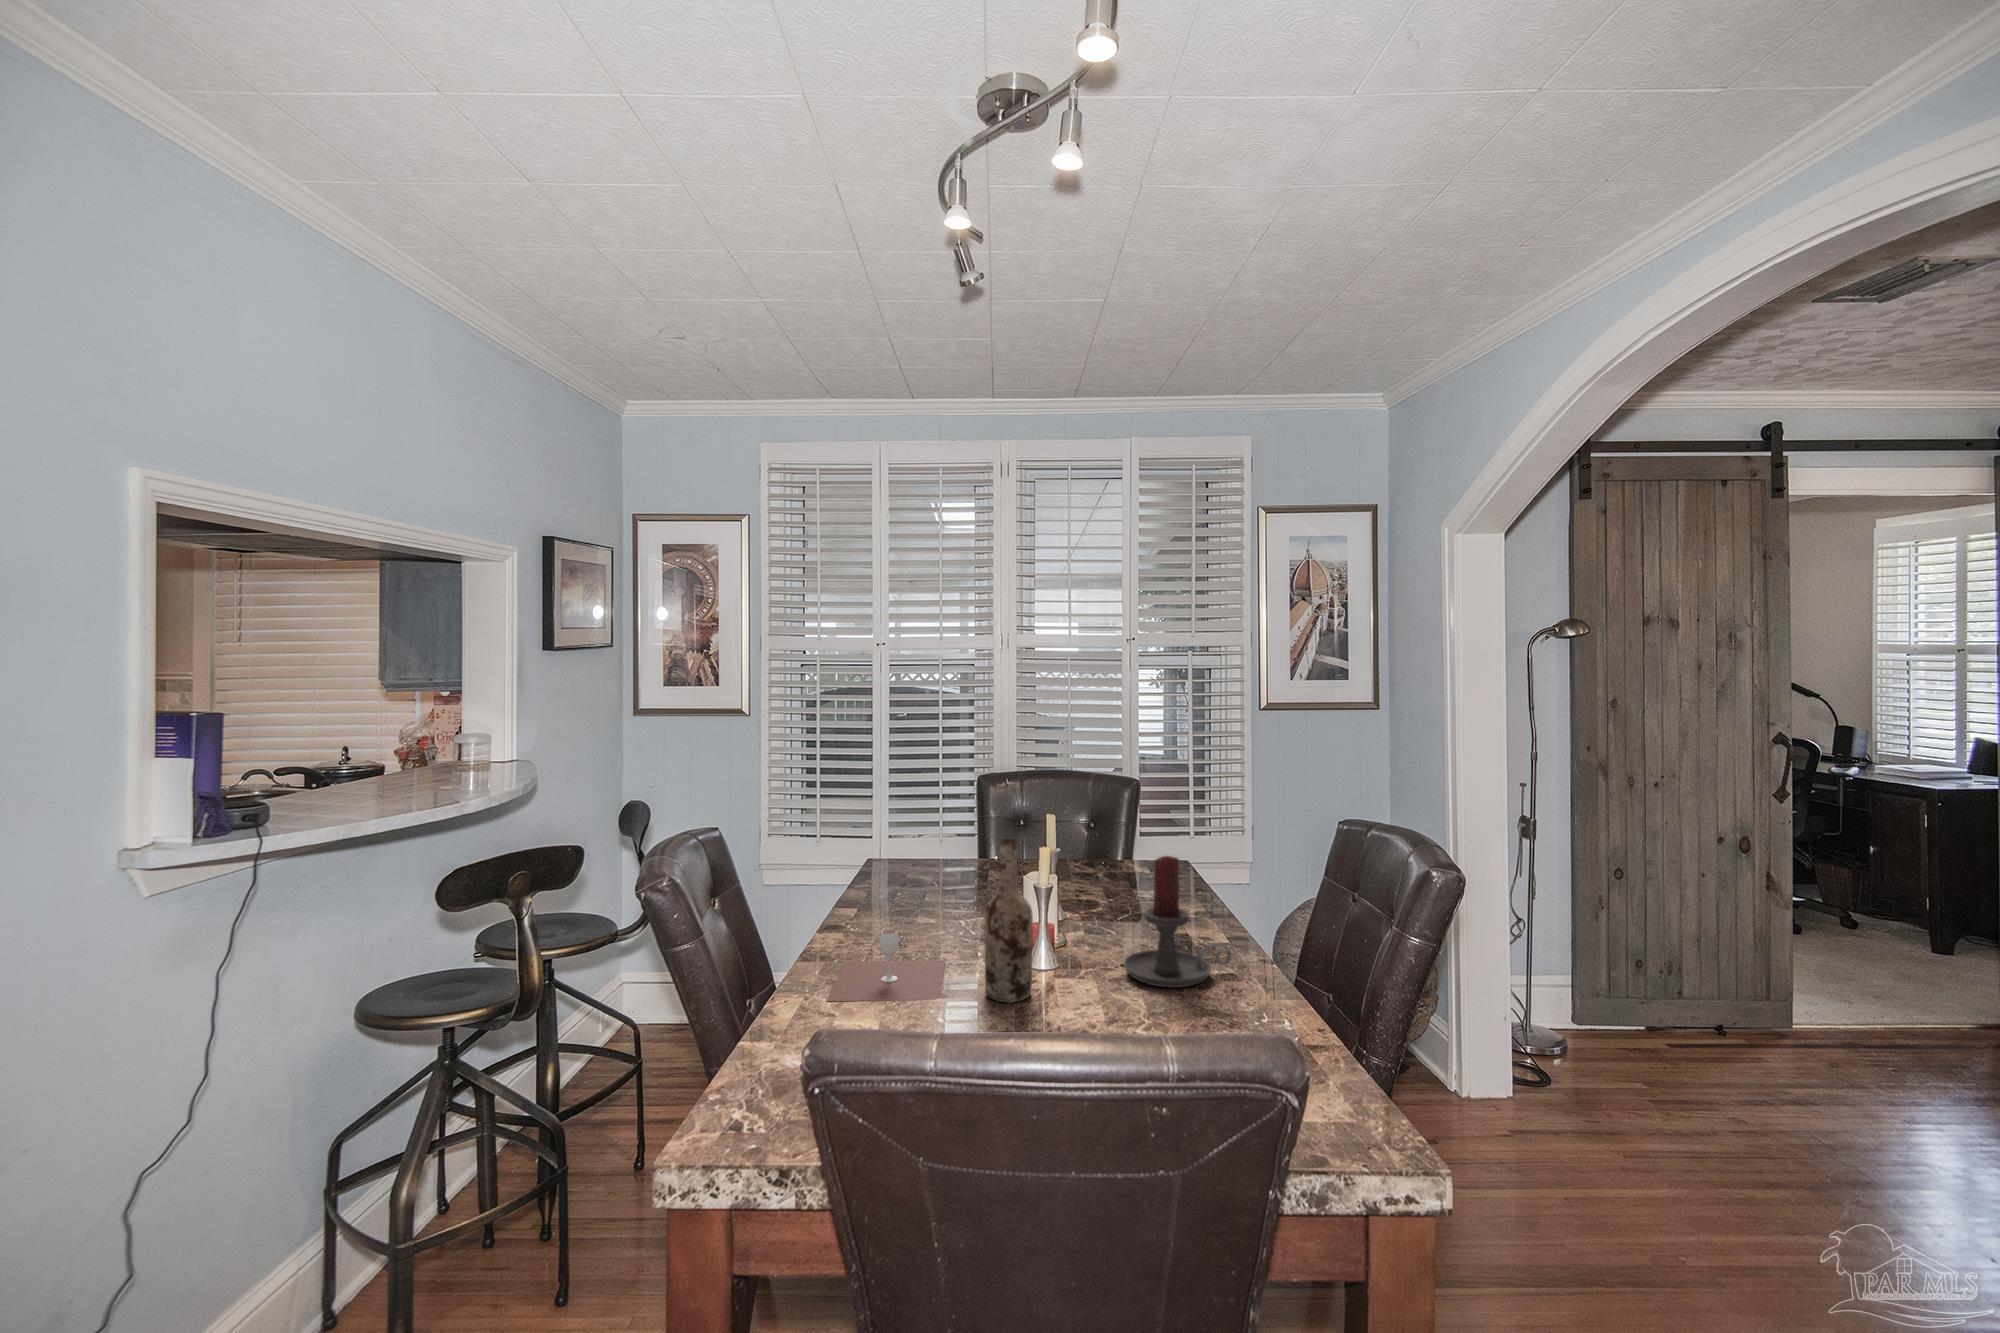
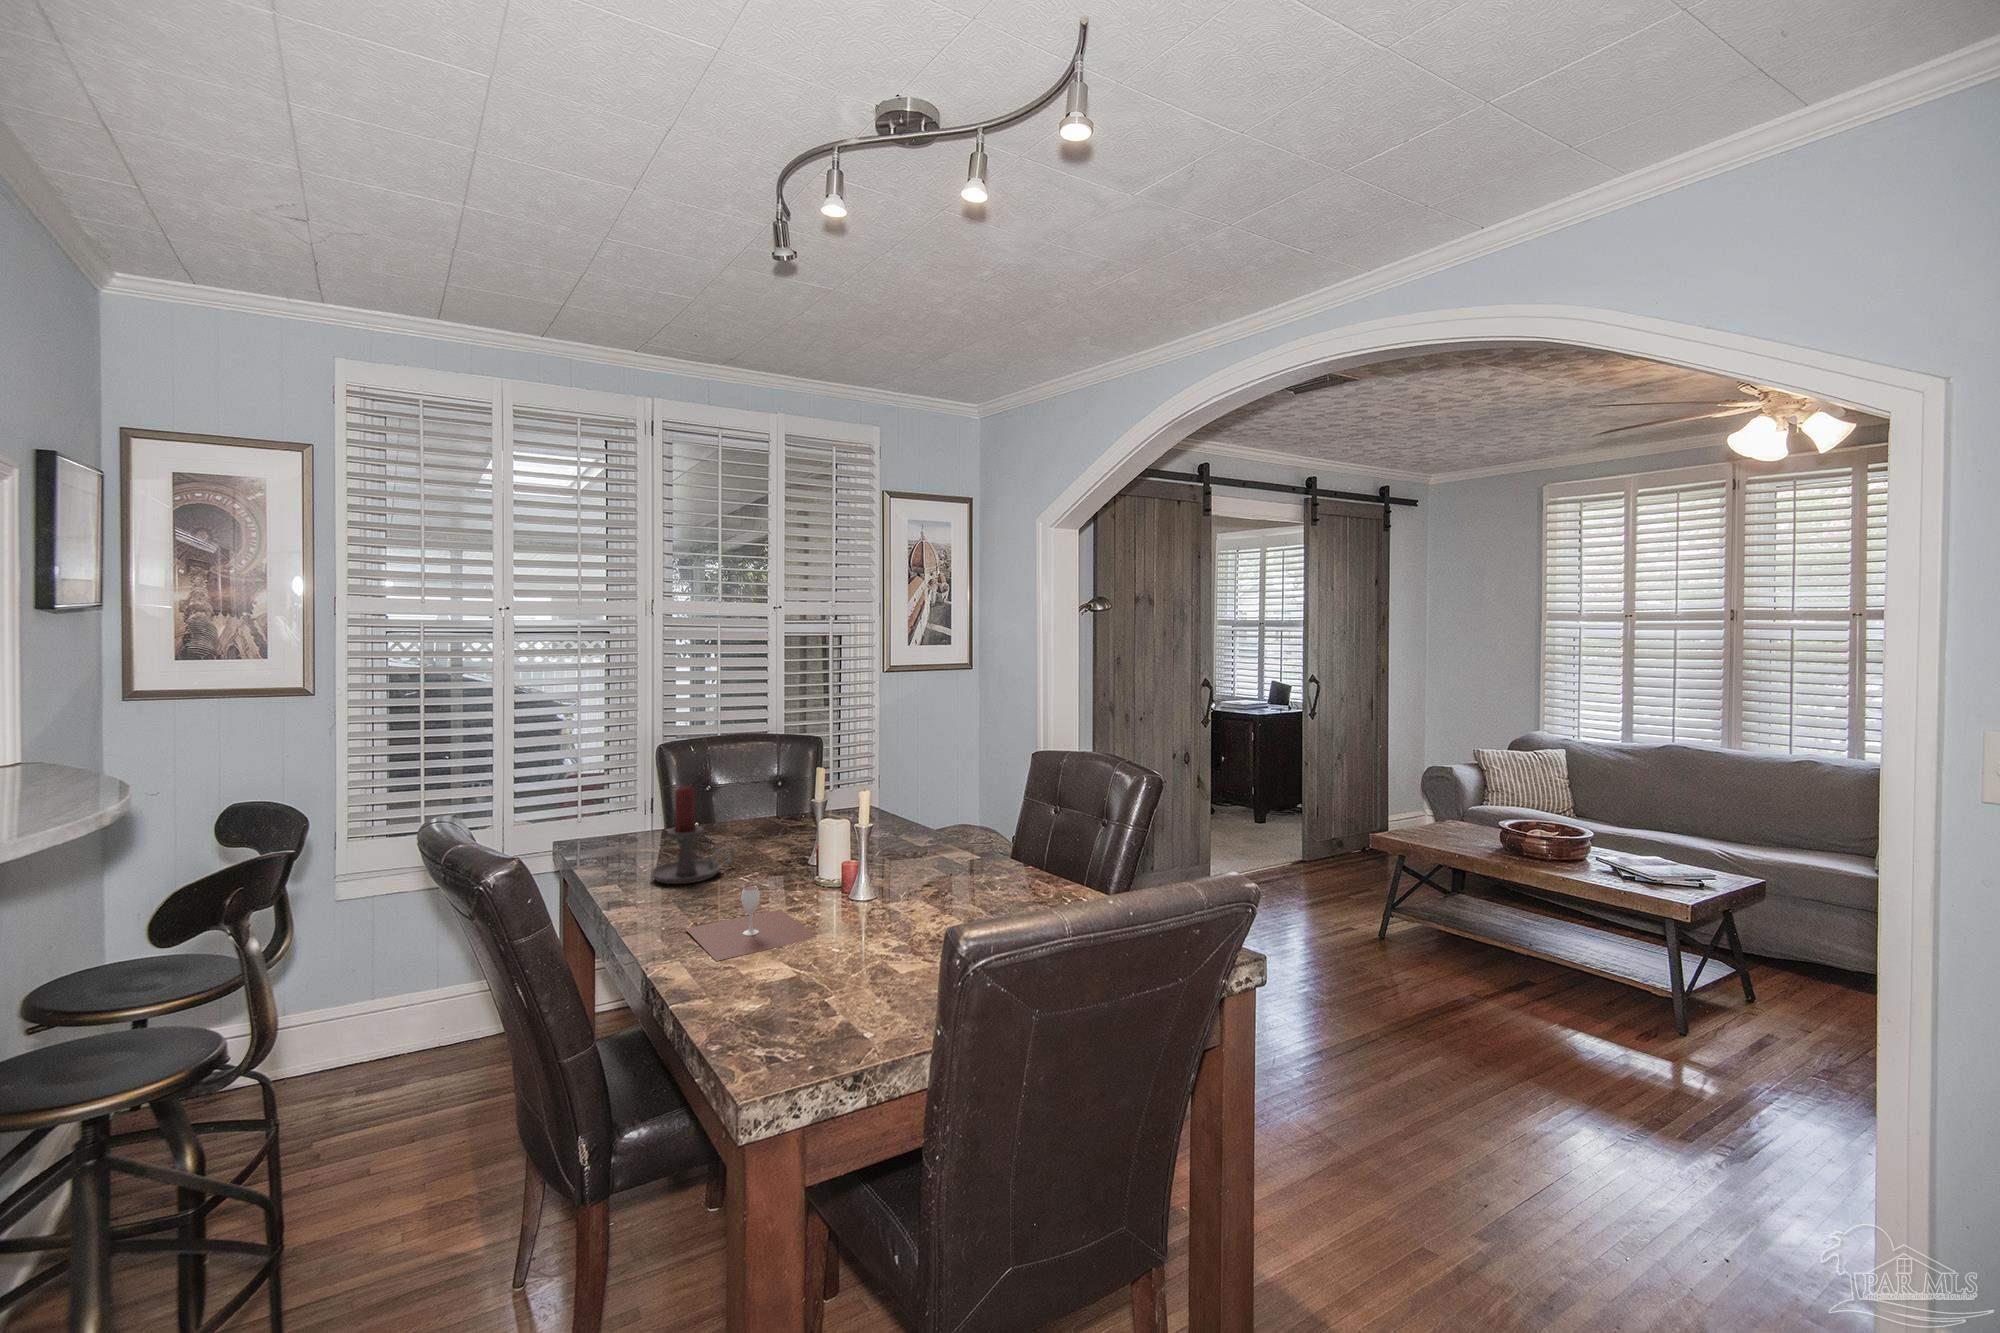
wine bottle: present [985,839,1033,1003] -> none [850,788,891,928]
candle holder: present [1124,856,1231,988] -> present [651,786,735,884]

